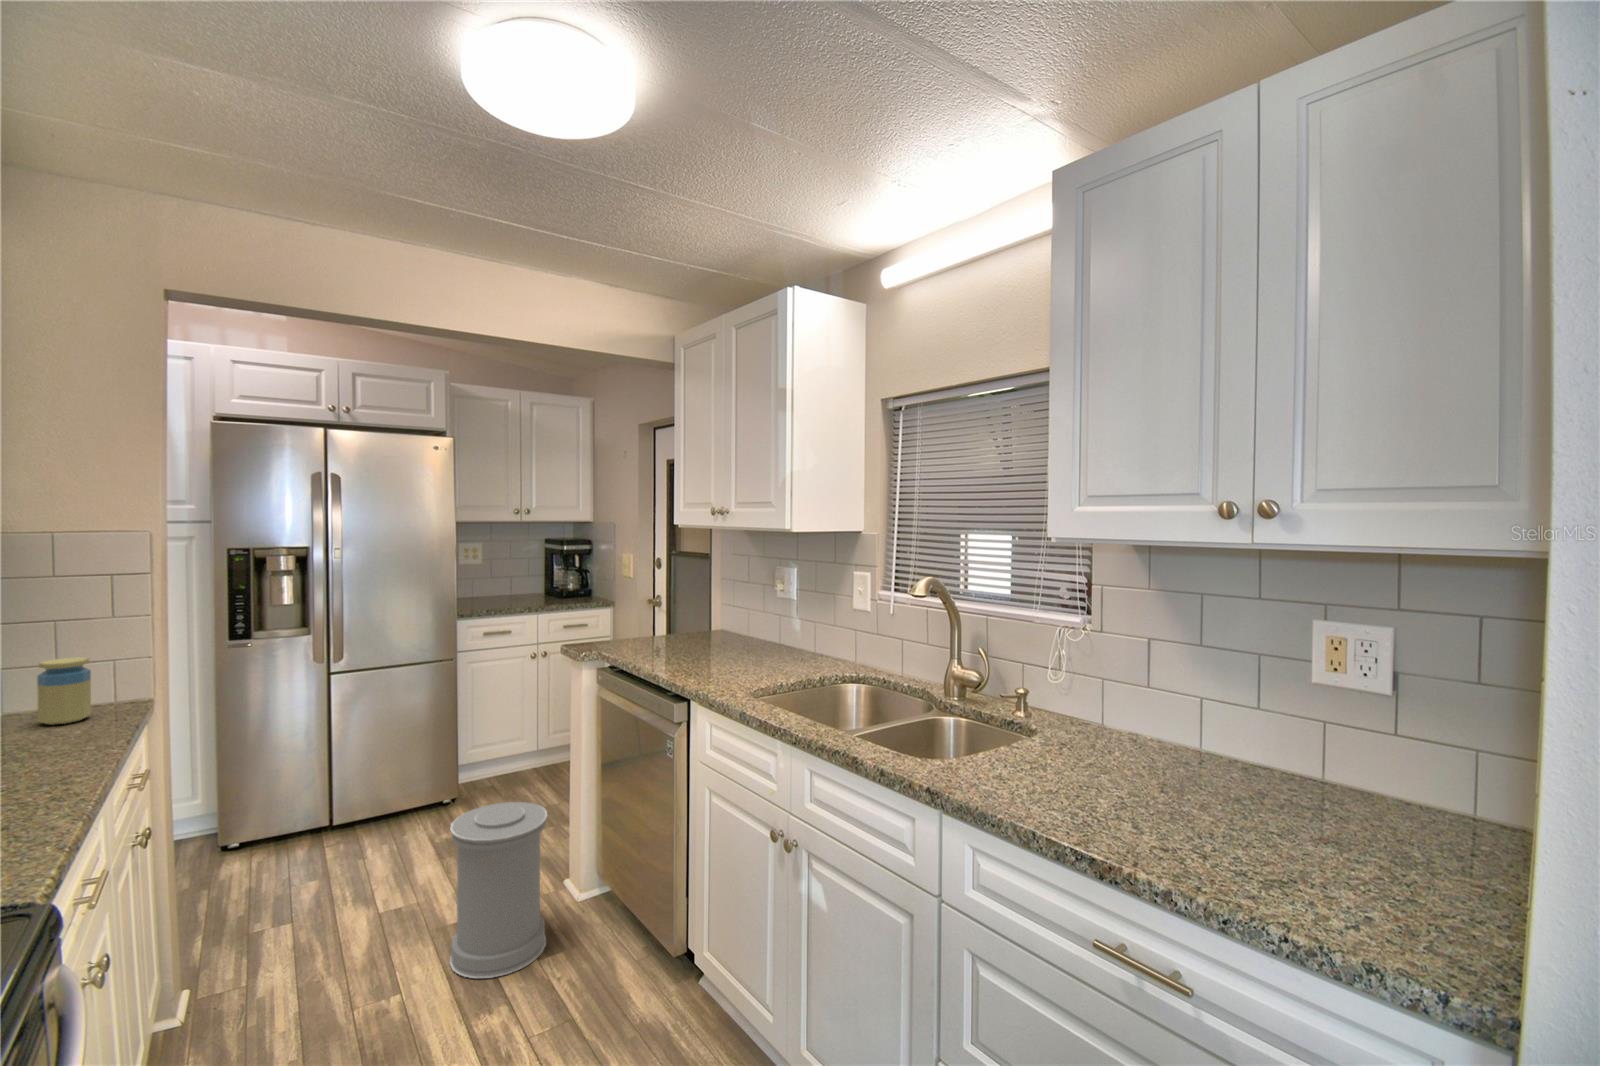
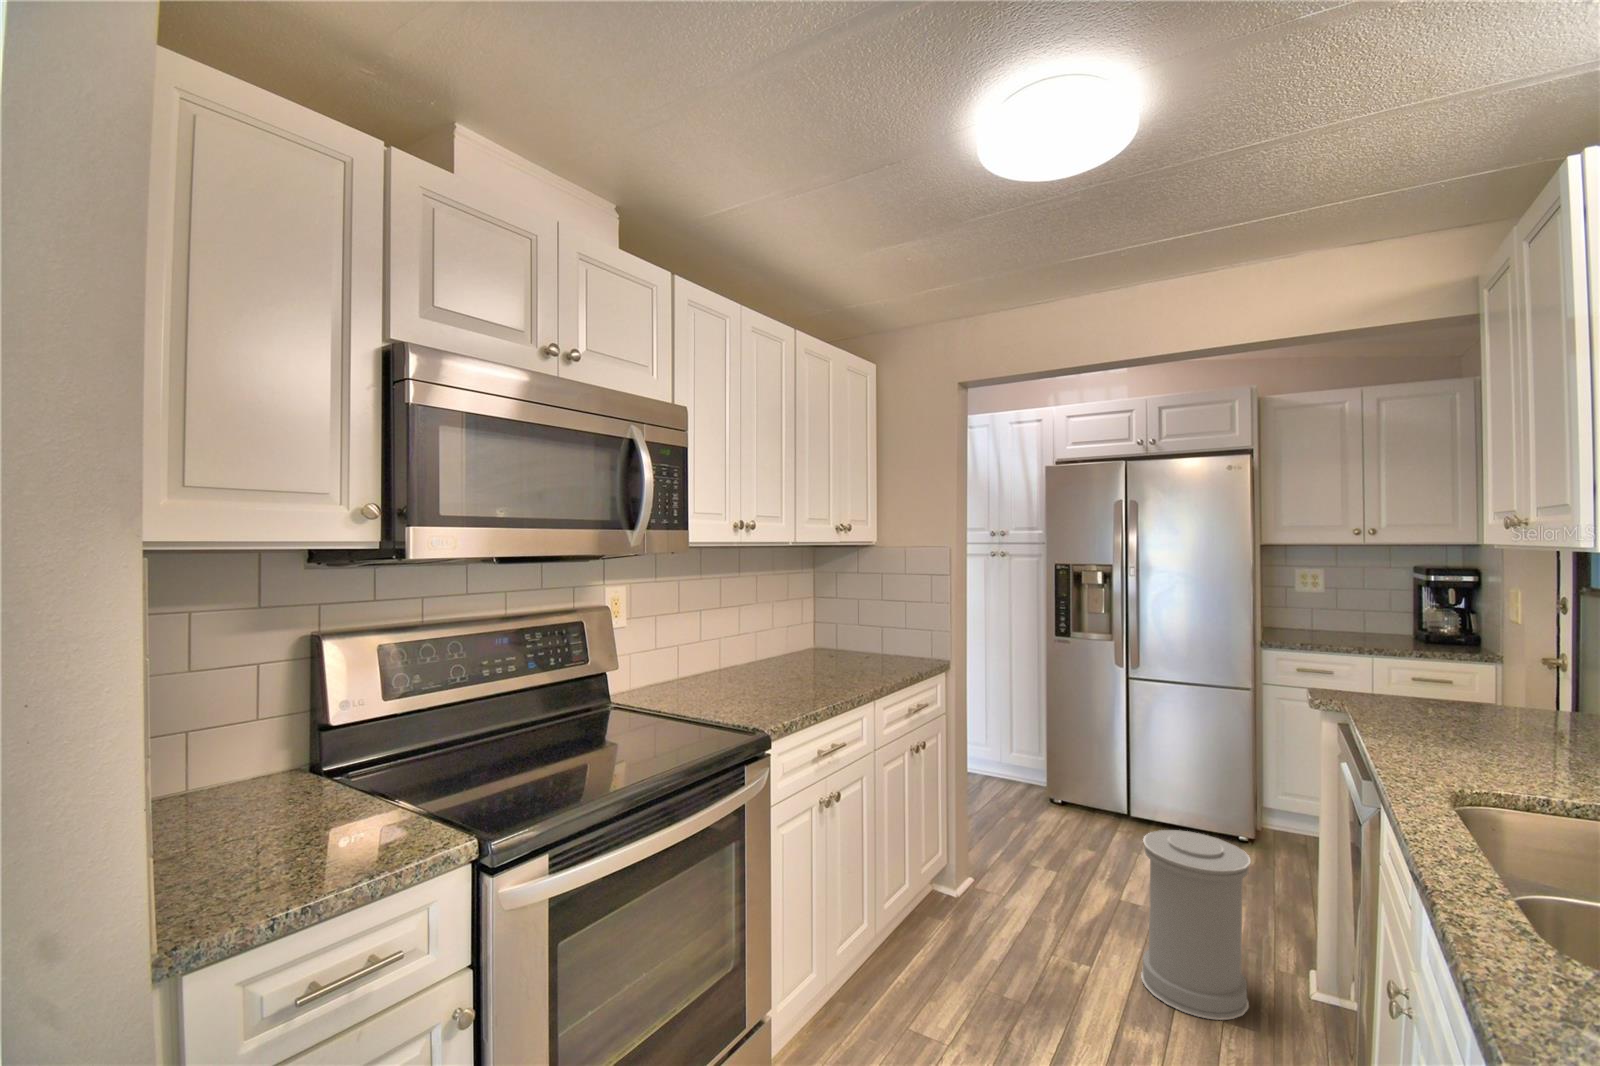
jar: present [37,658,91,725] -> none [898,620,921,661]

